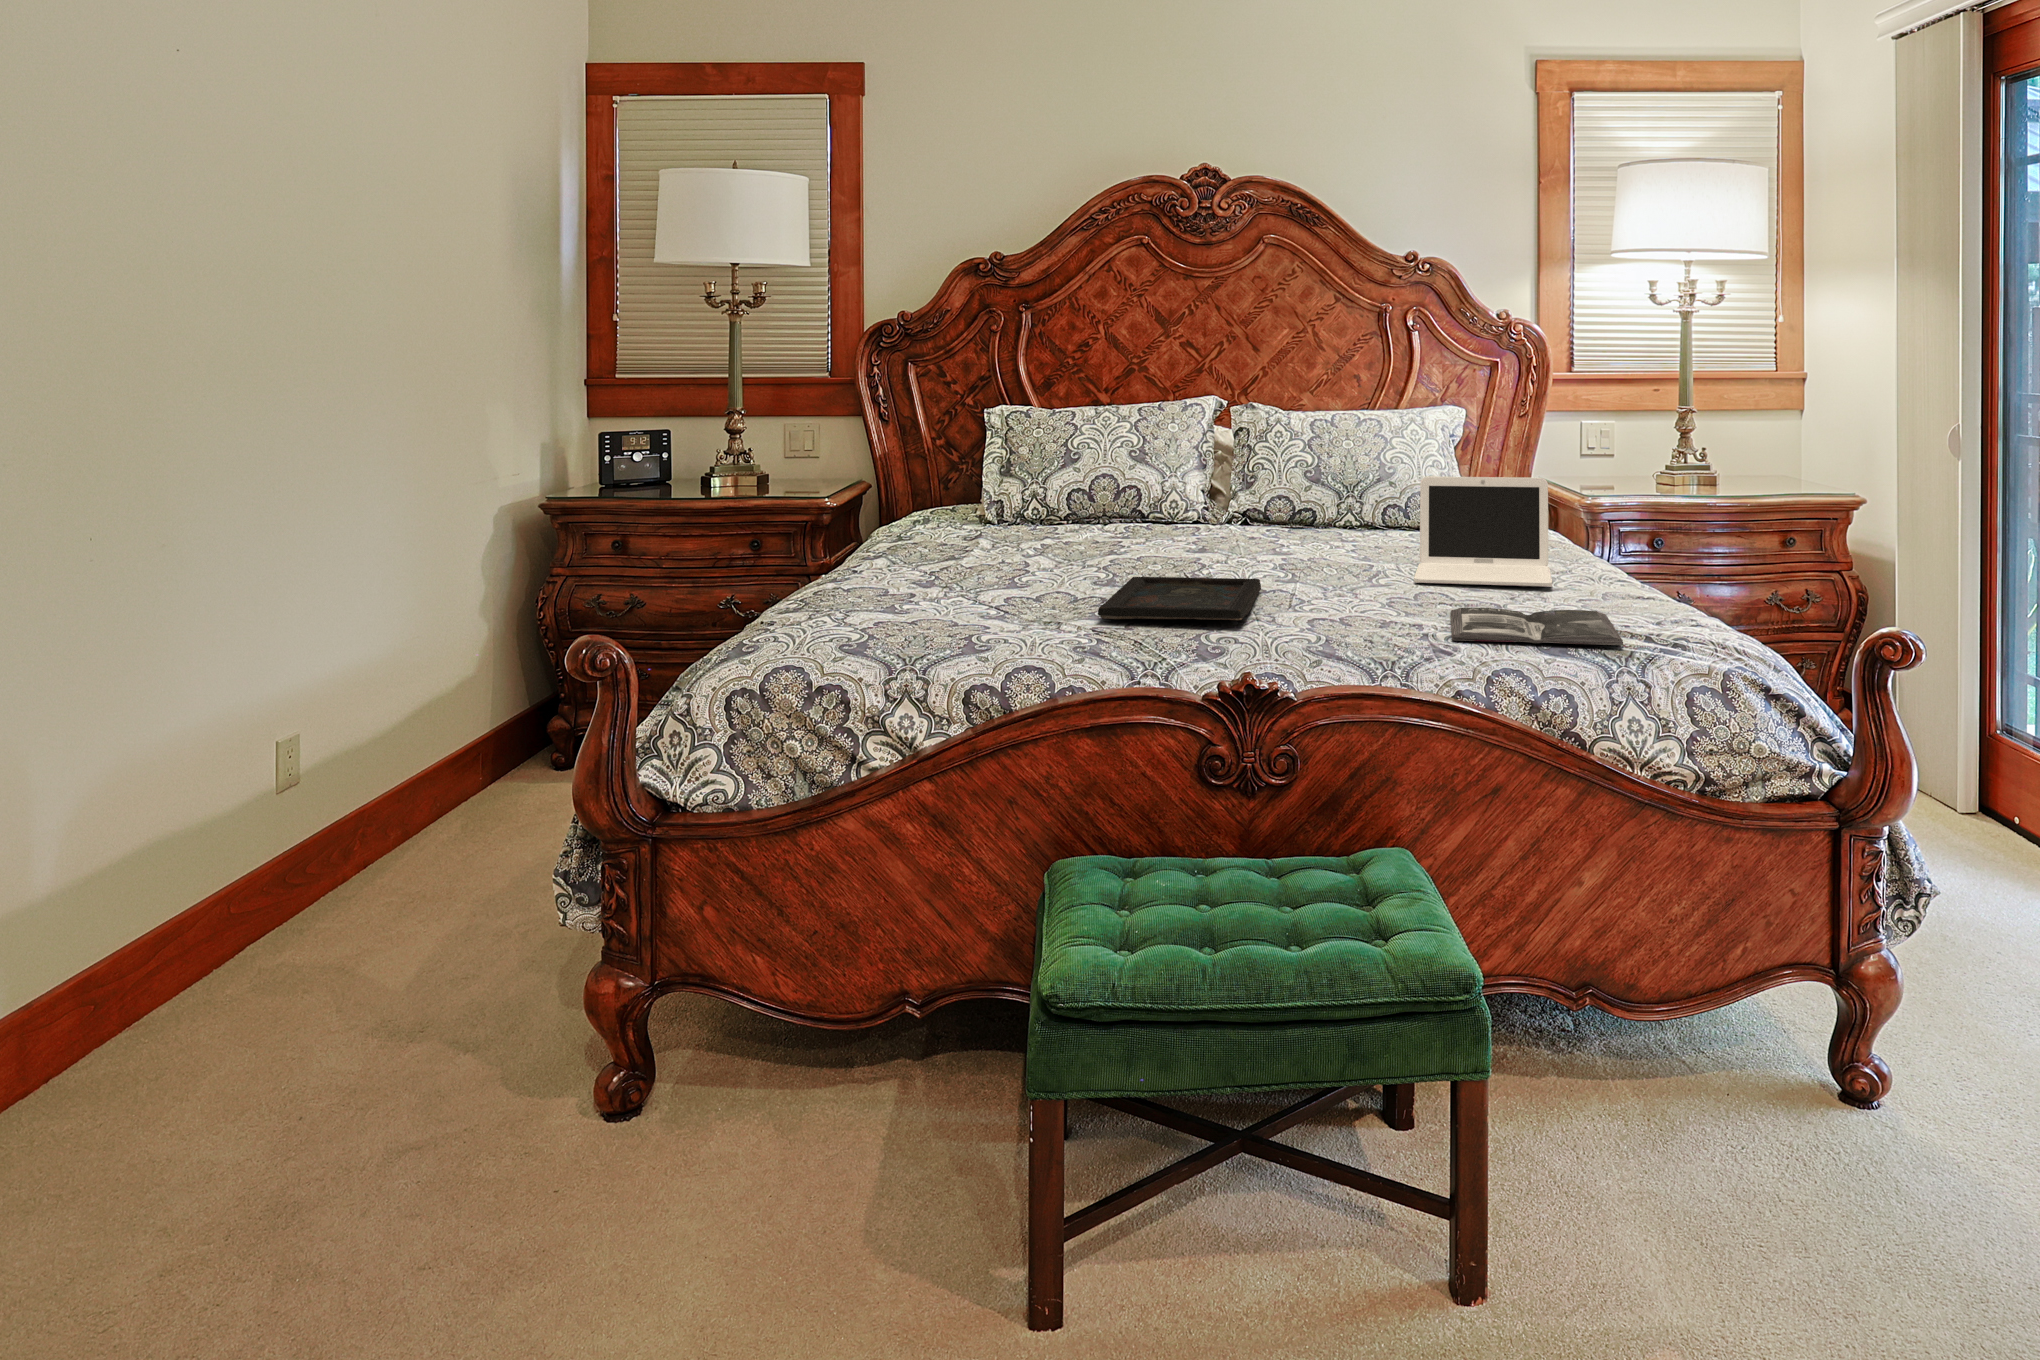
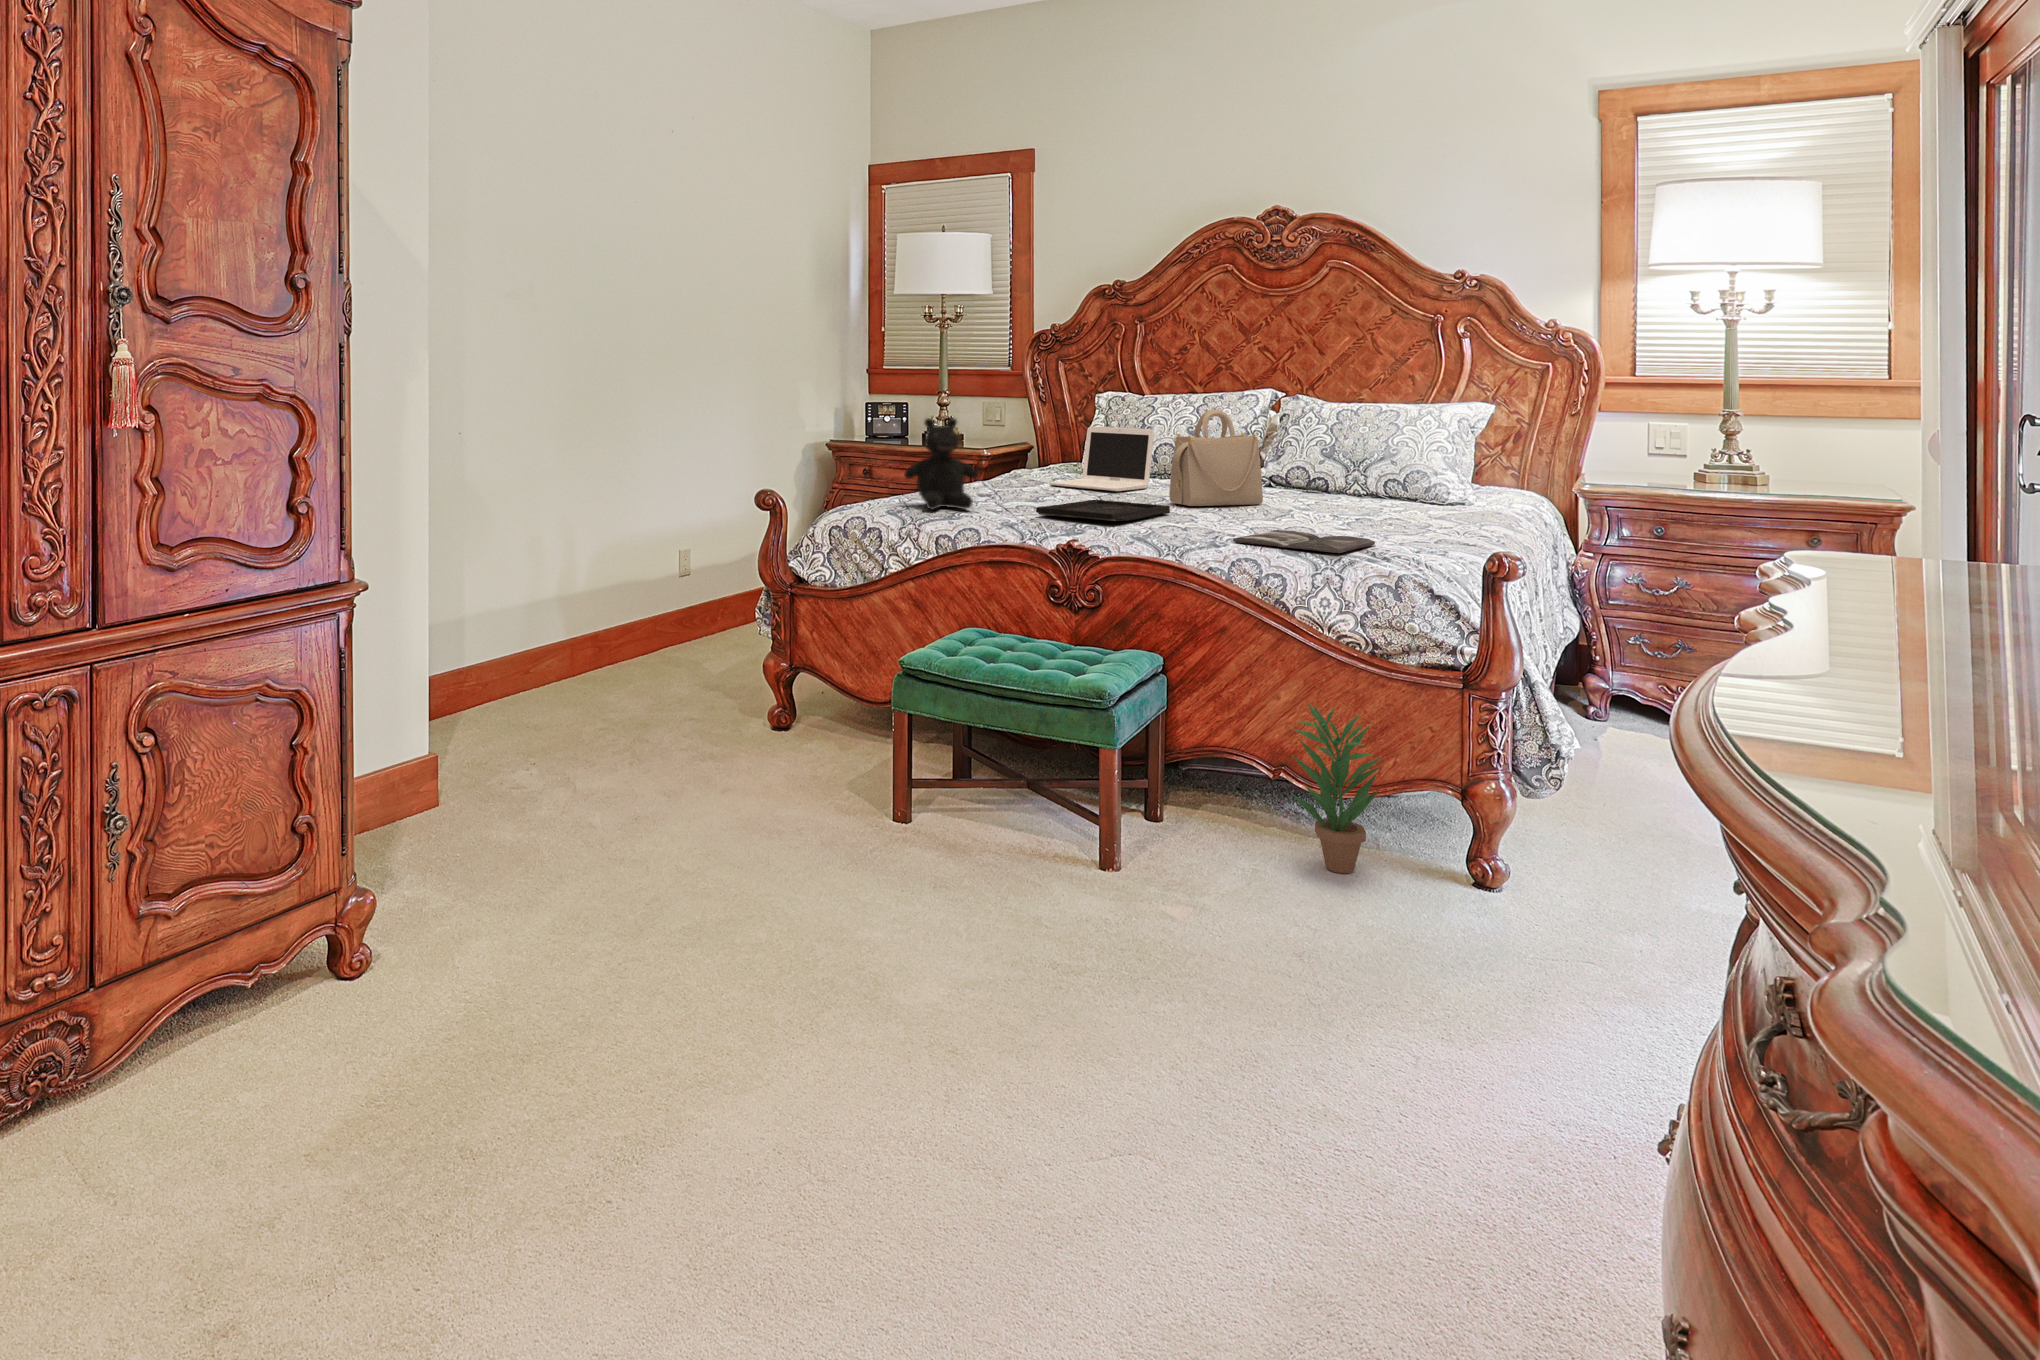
handbag: none [1217,429,1326,572] -> present [1169,409,1263,506]
teddy bear: none [852,463,982,630] -> present [904,418,977,509]
laptop: present [1414,476,1552,587] -> present [1050,426,1154,491]
potted plant: none [1649,900,1800,1163] -> present [1291,704,1383,873]

